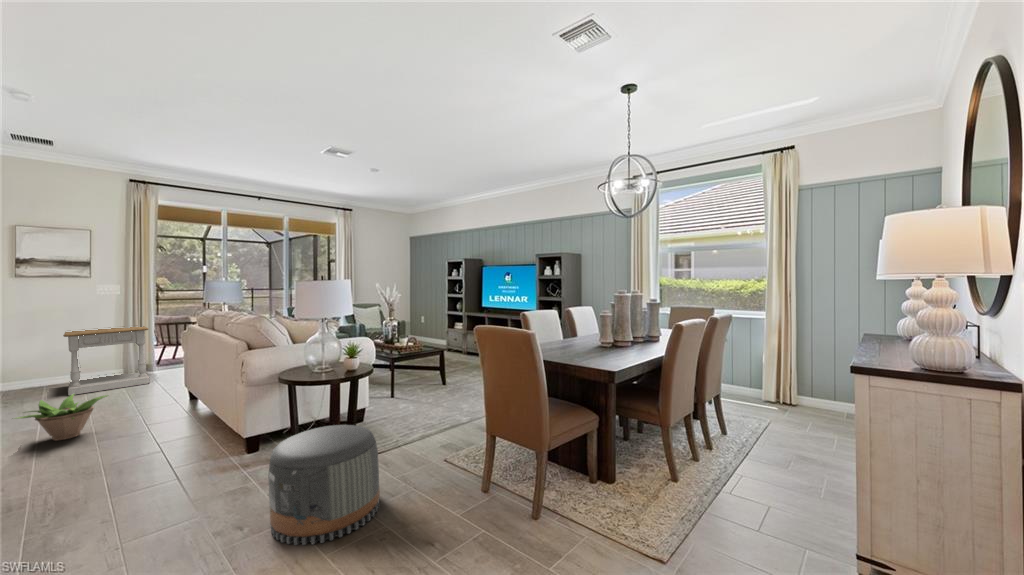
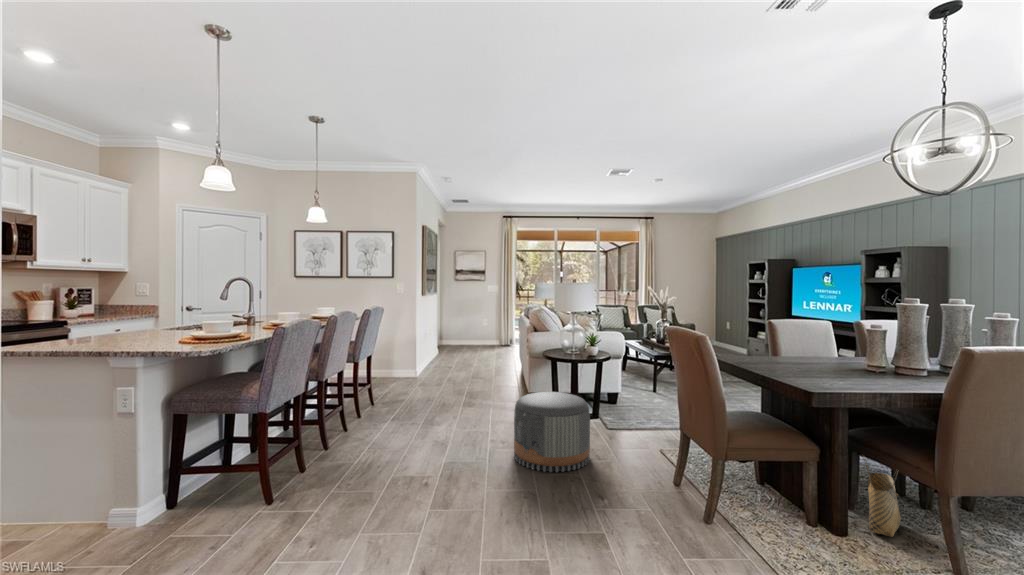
side table: present [63,326,150,395] -> none [453,307,495,349]
decorative plant: present [15,394,108,440] -> none [423,347,466,374]
woven basket: none [616,409,646,473] -> present [865,463,901,537]

